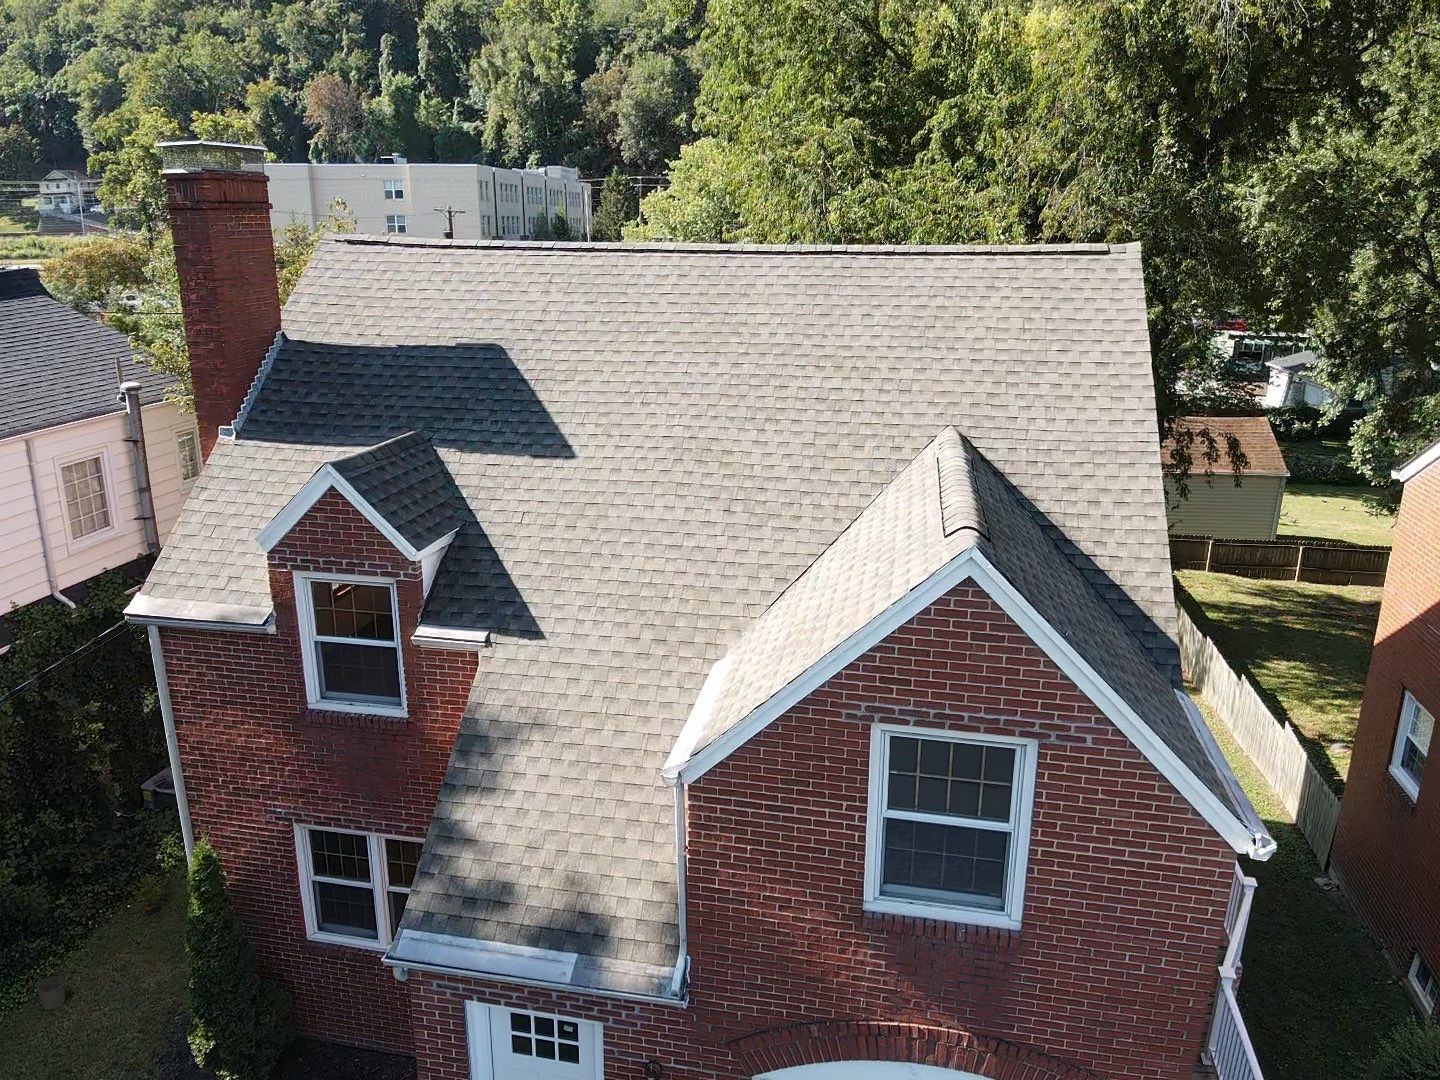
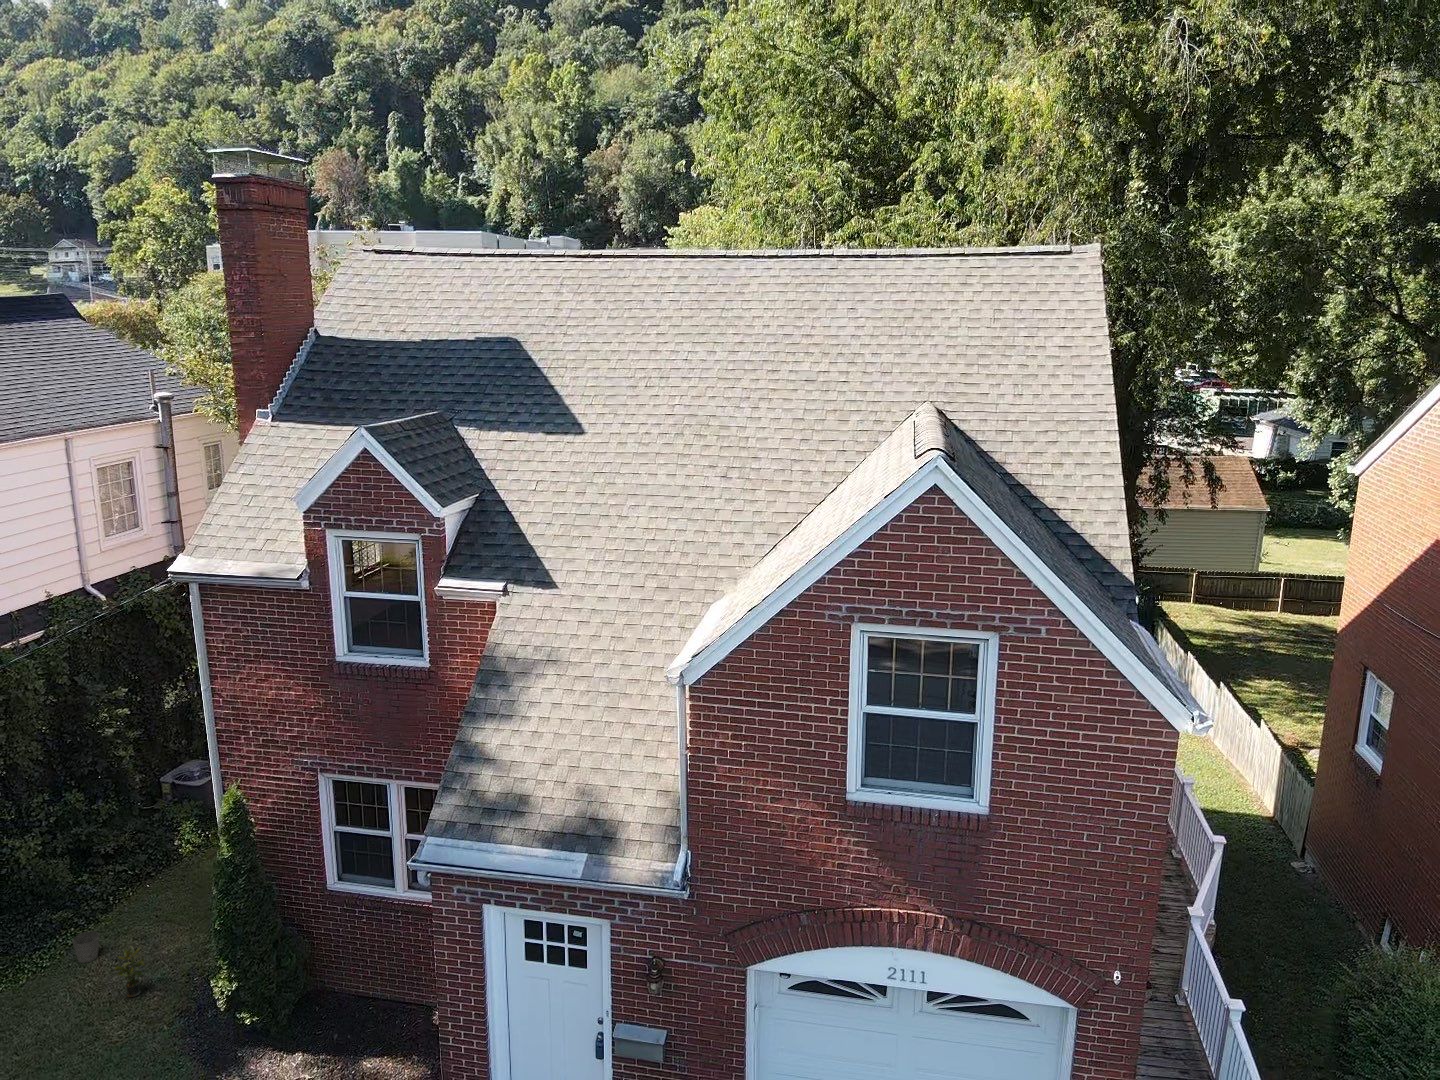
potted plant: present [134,875,159,918] -> present [115,947,145,997]

